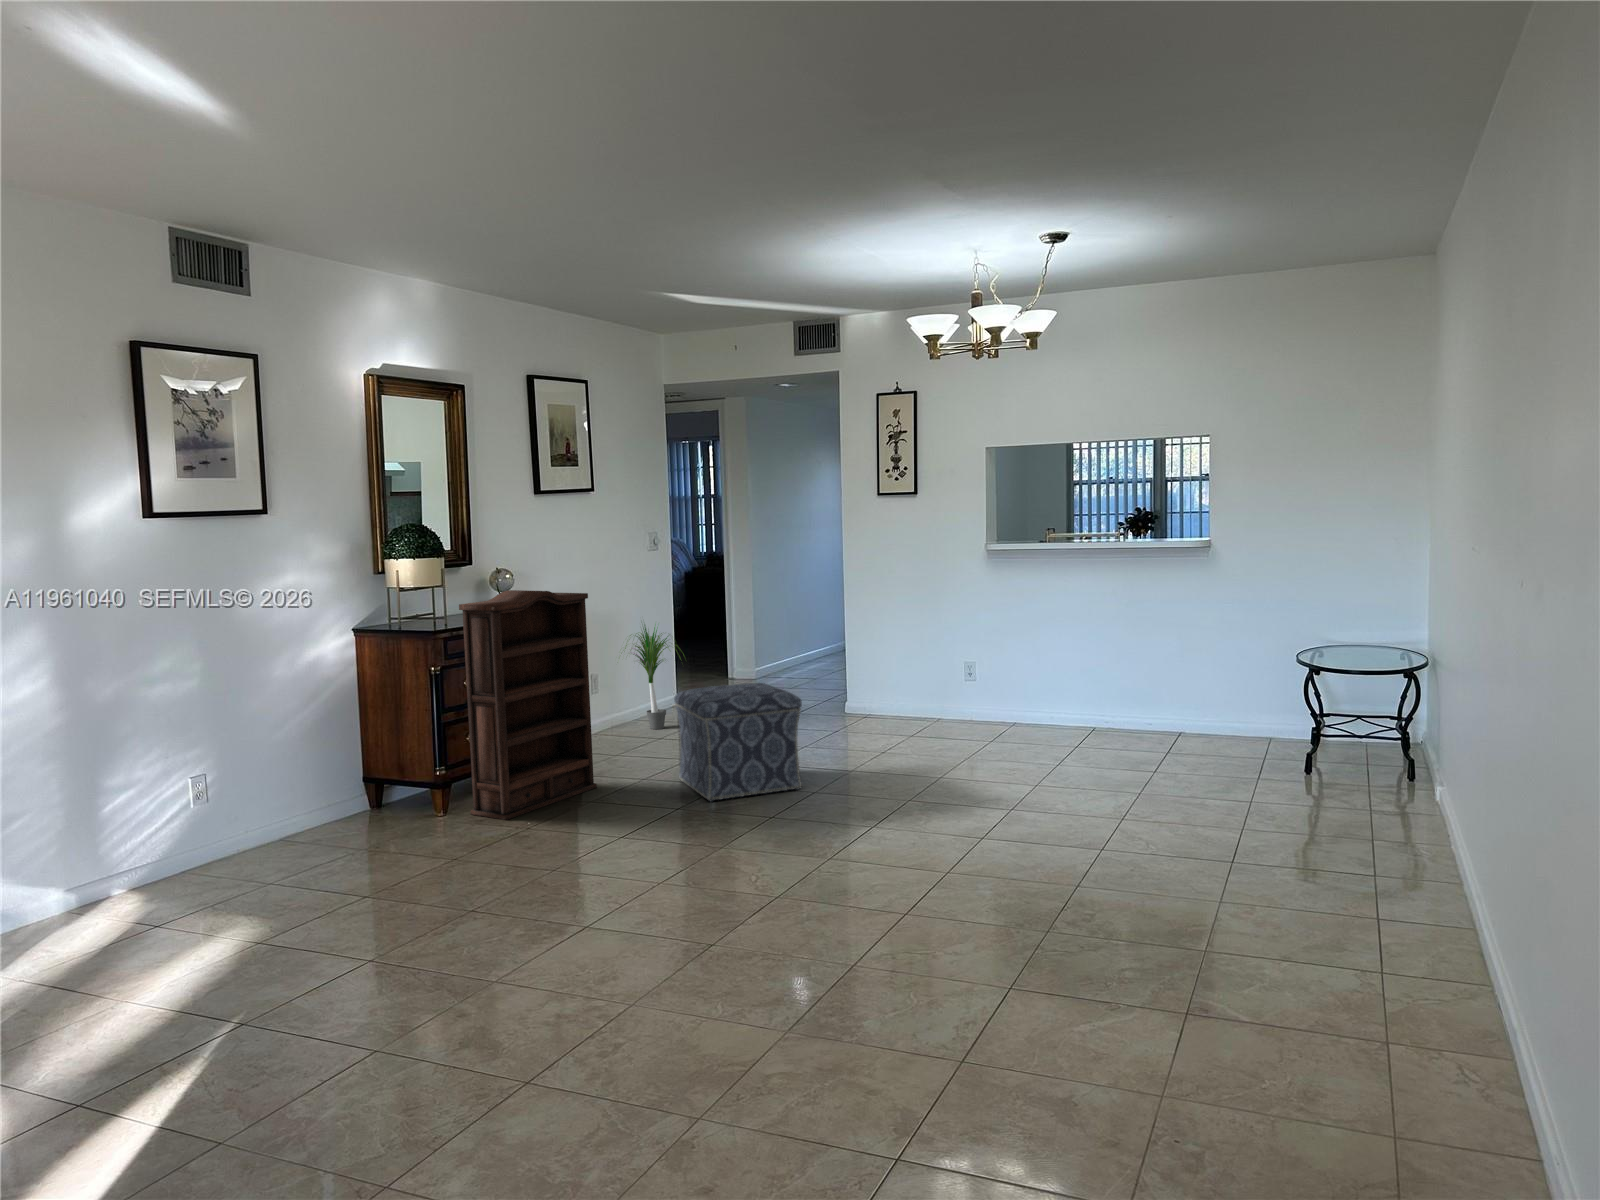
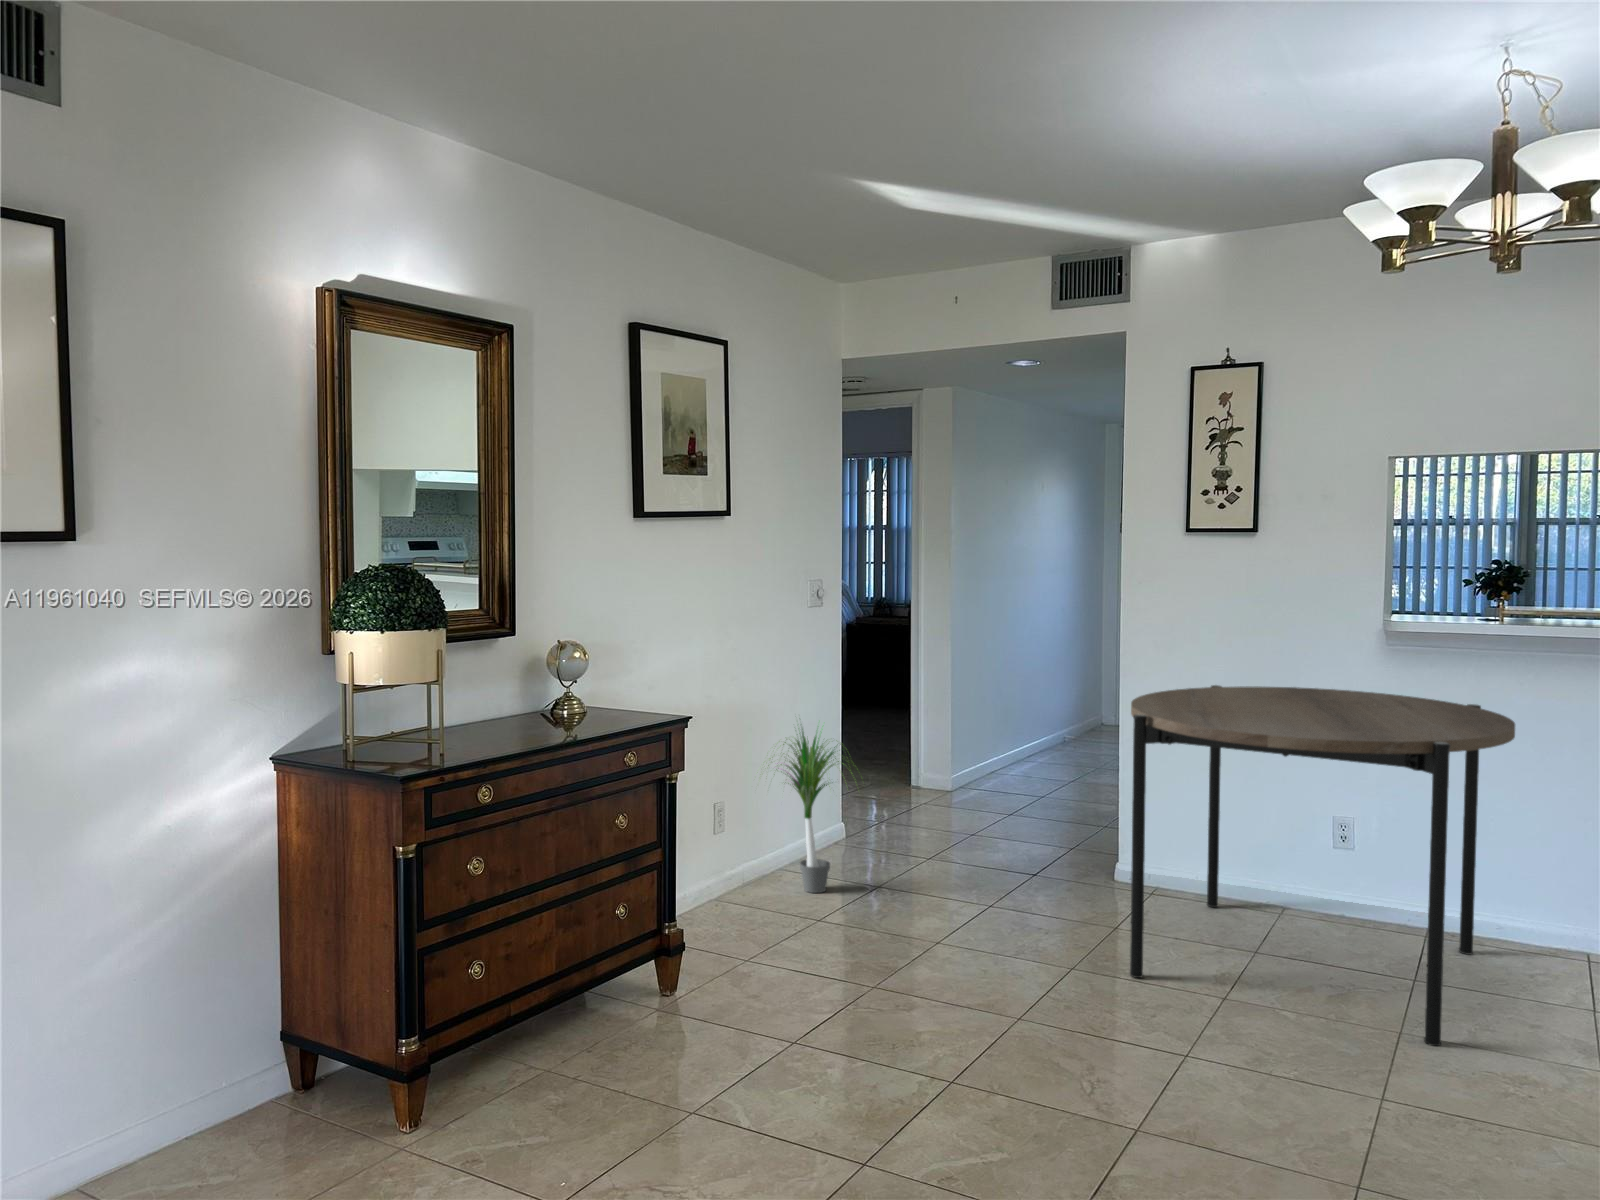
dining table: none [831,587,1033,762] -> present [1130,685,1515,1046]
bookshelf: present [459,590,597,820] -> none [456,692,710,1160]
ottoman: present [674,683,802,802] -> none [859,874,1116,1138]

